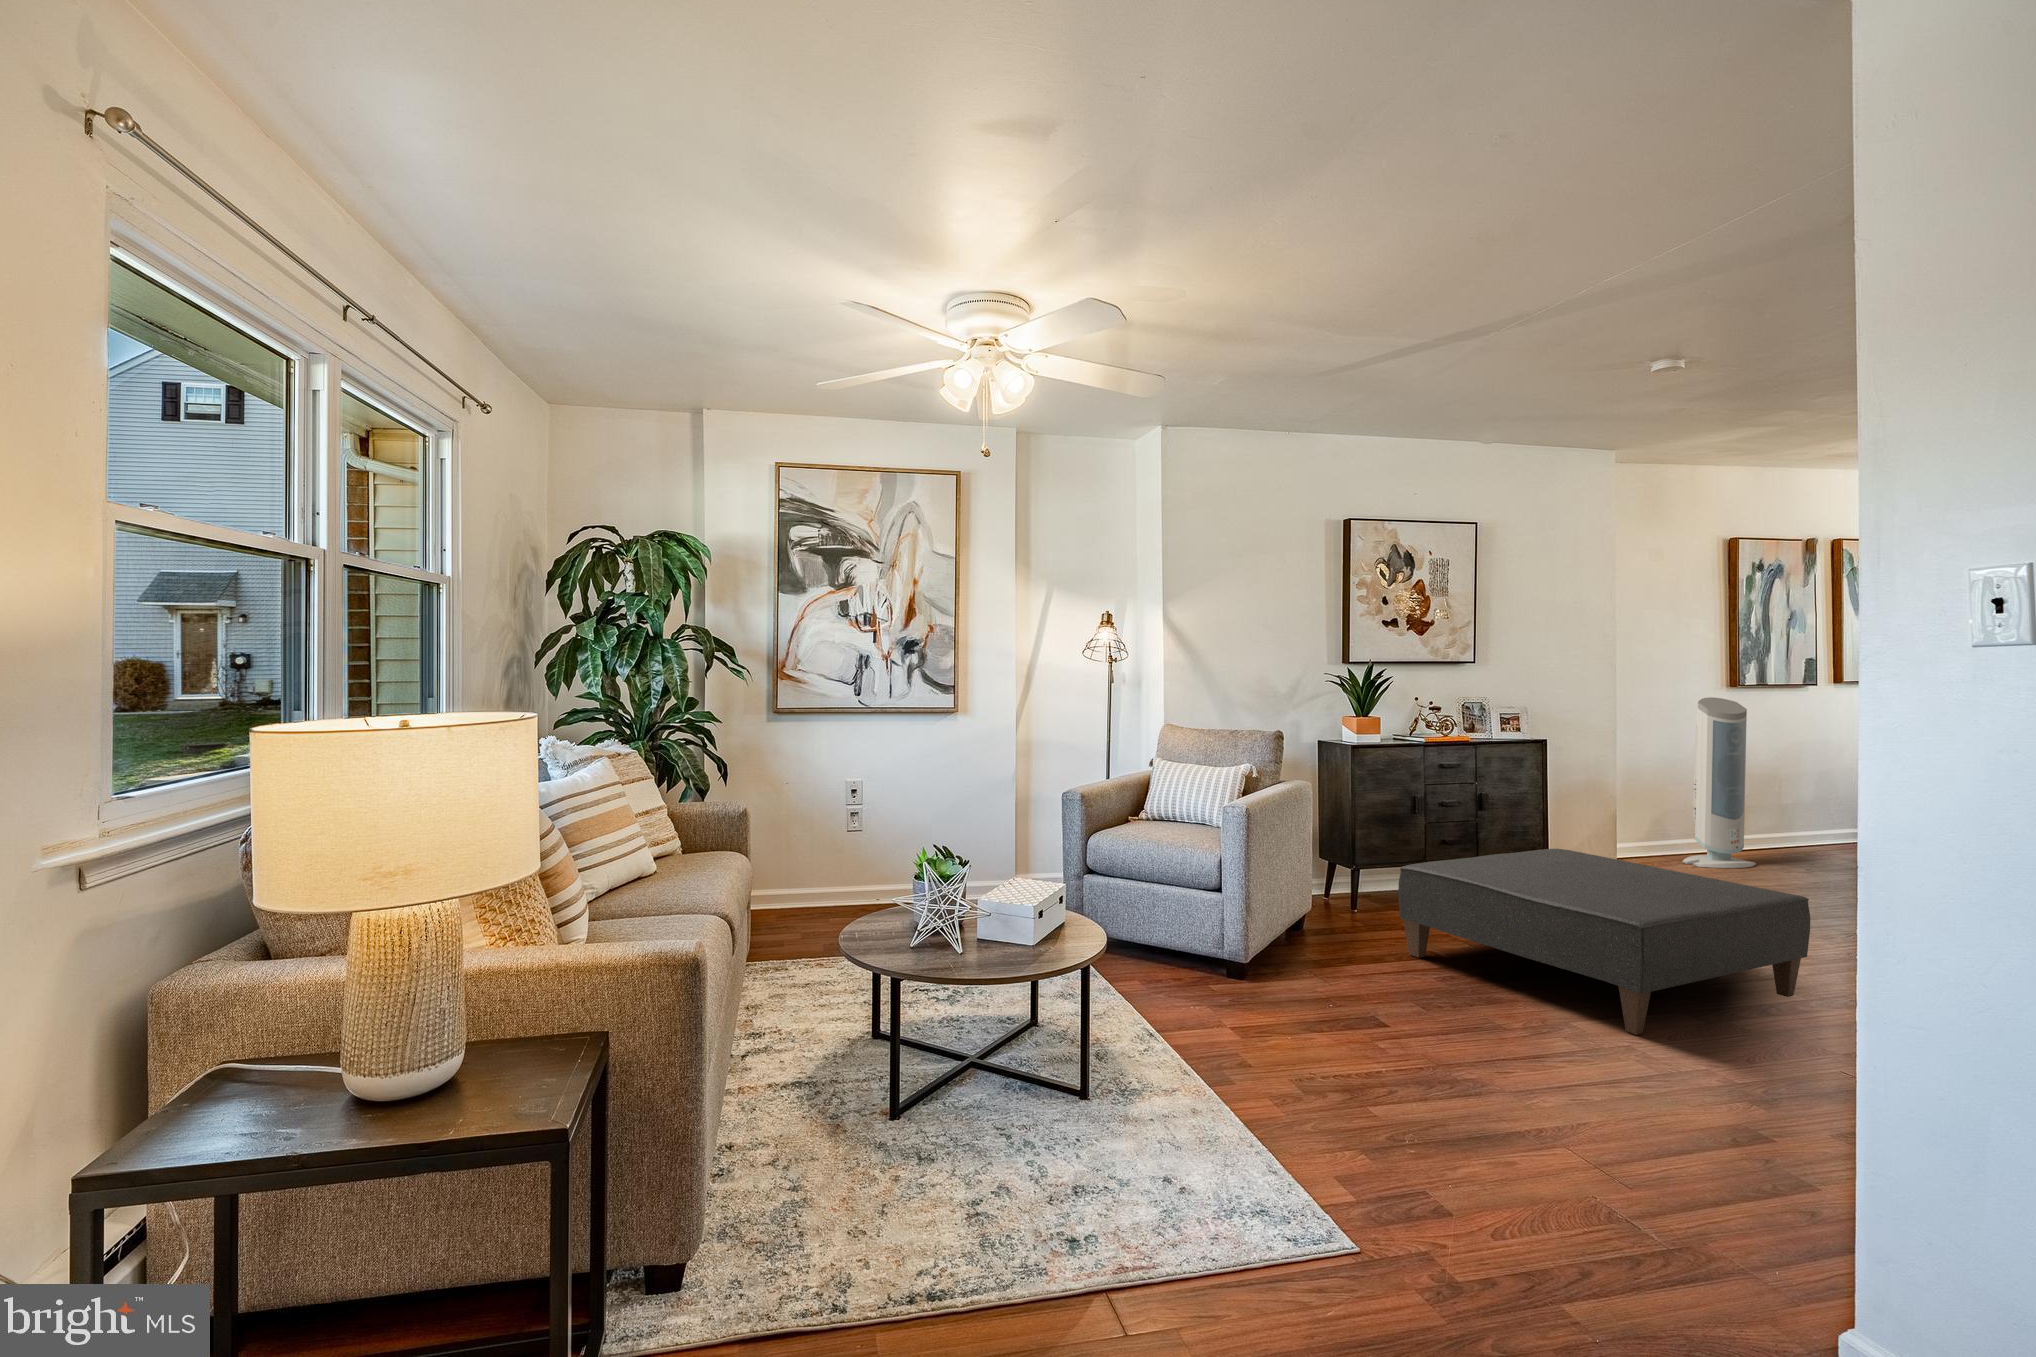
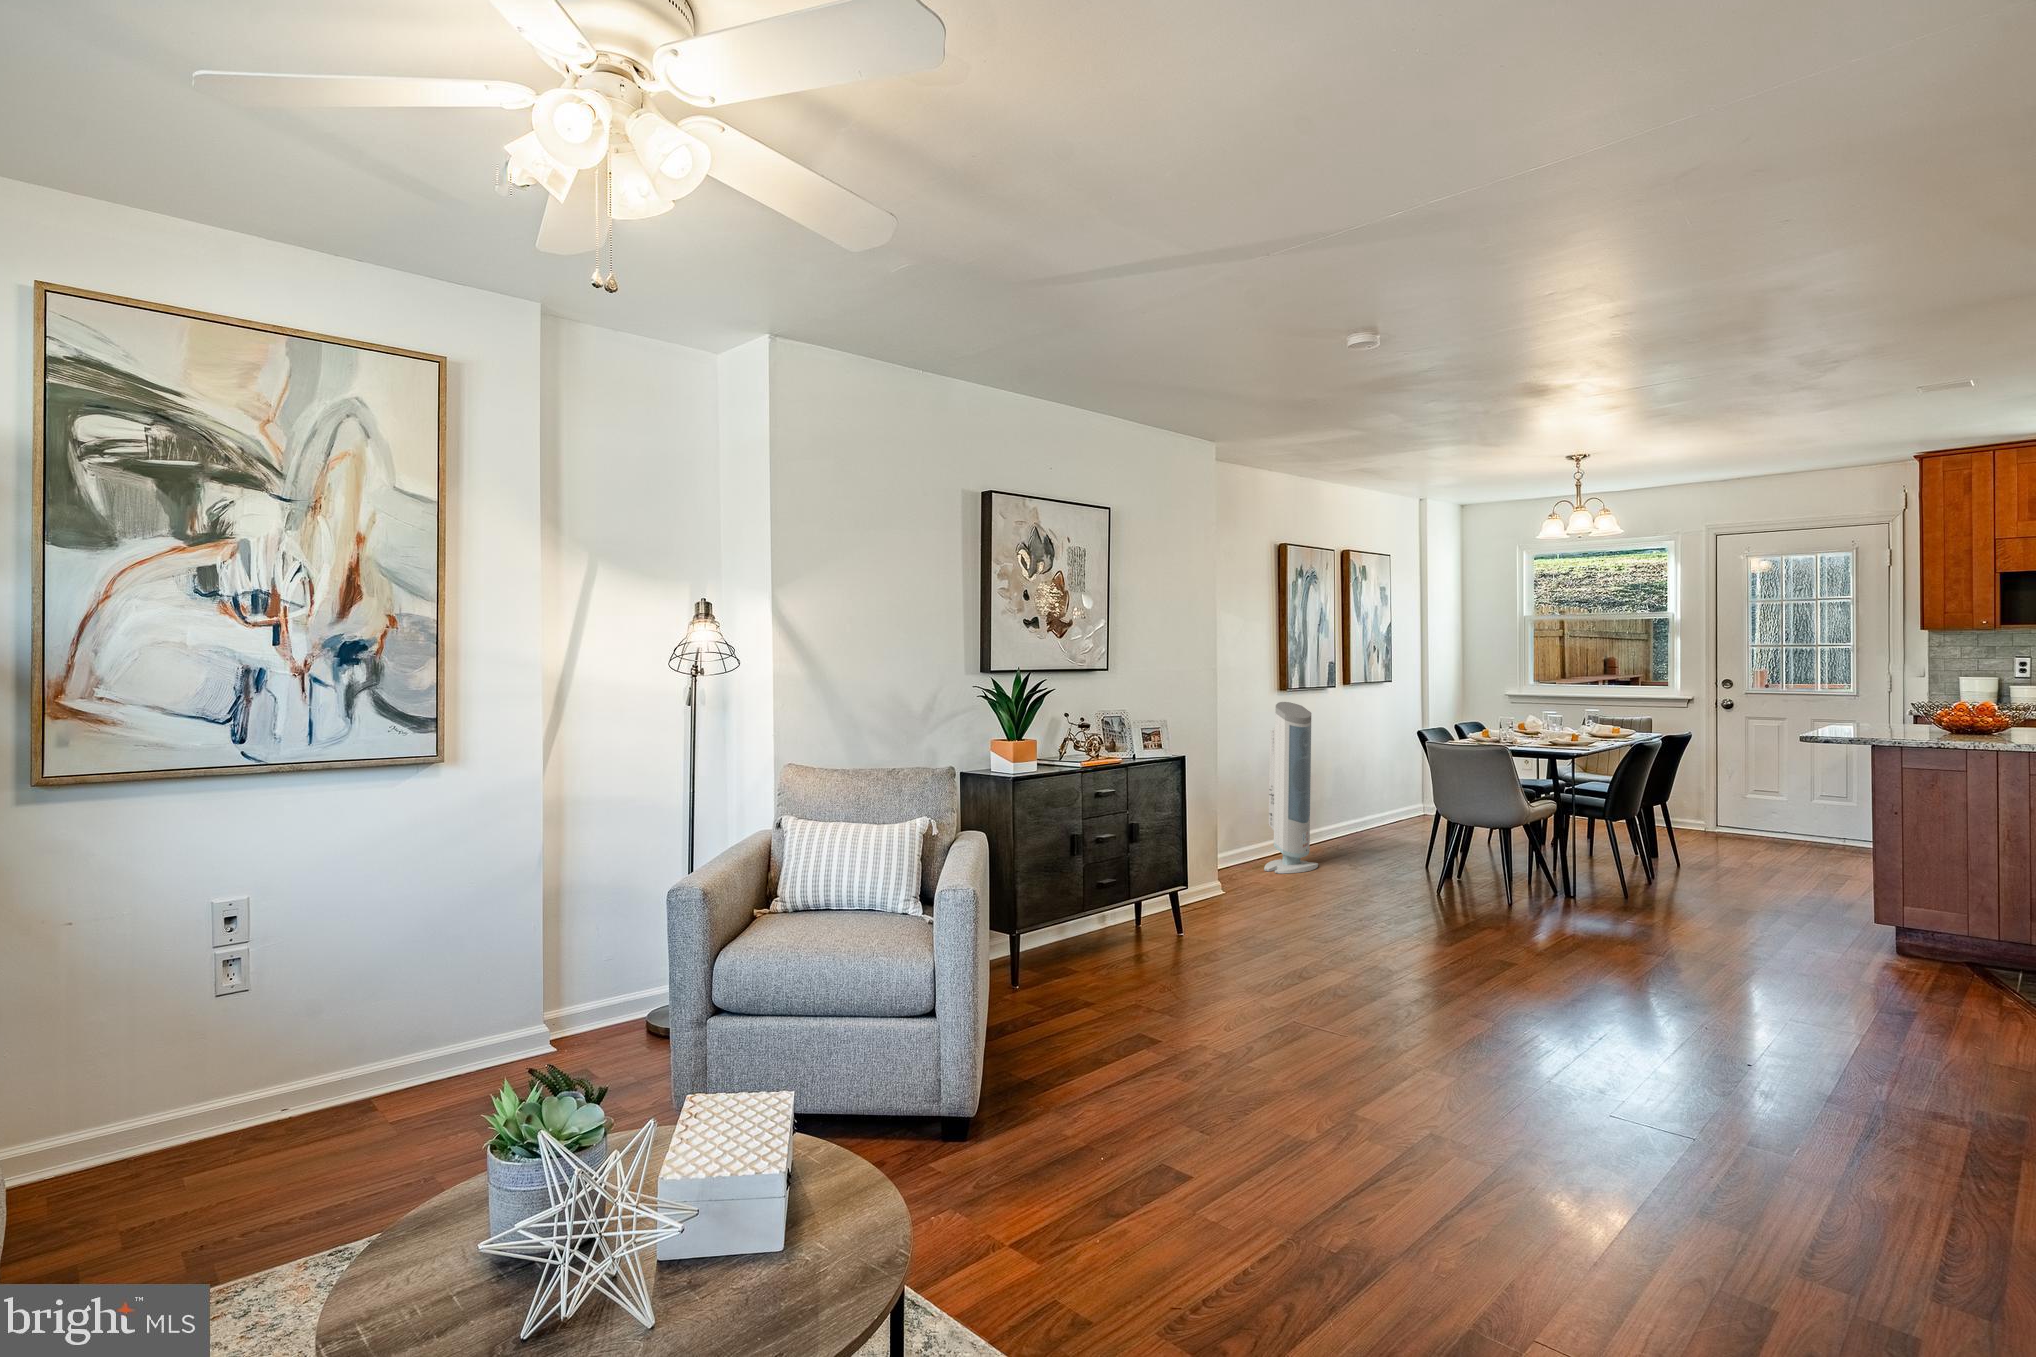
ottoman: present [1398,849,1810,1035] -> none [1116,885,1501,1119]

